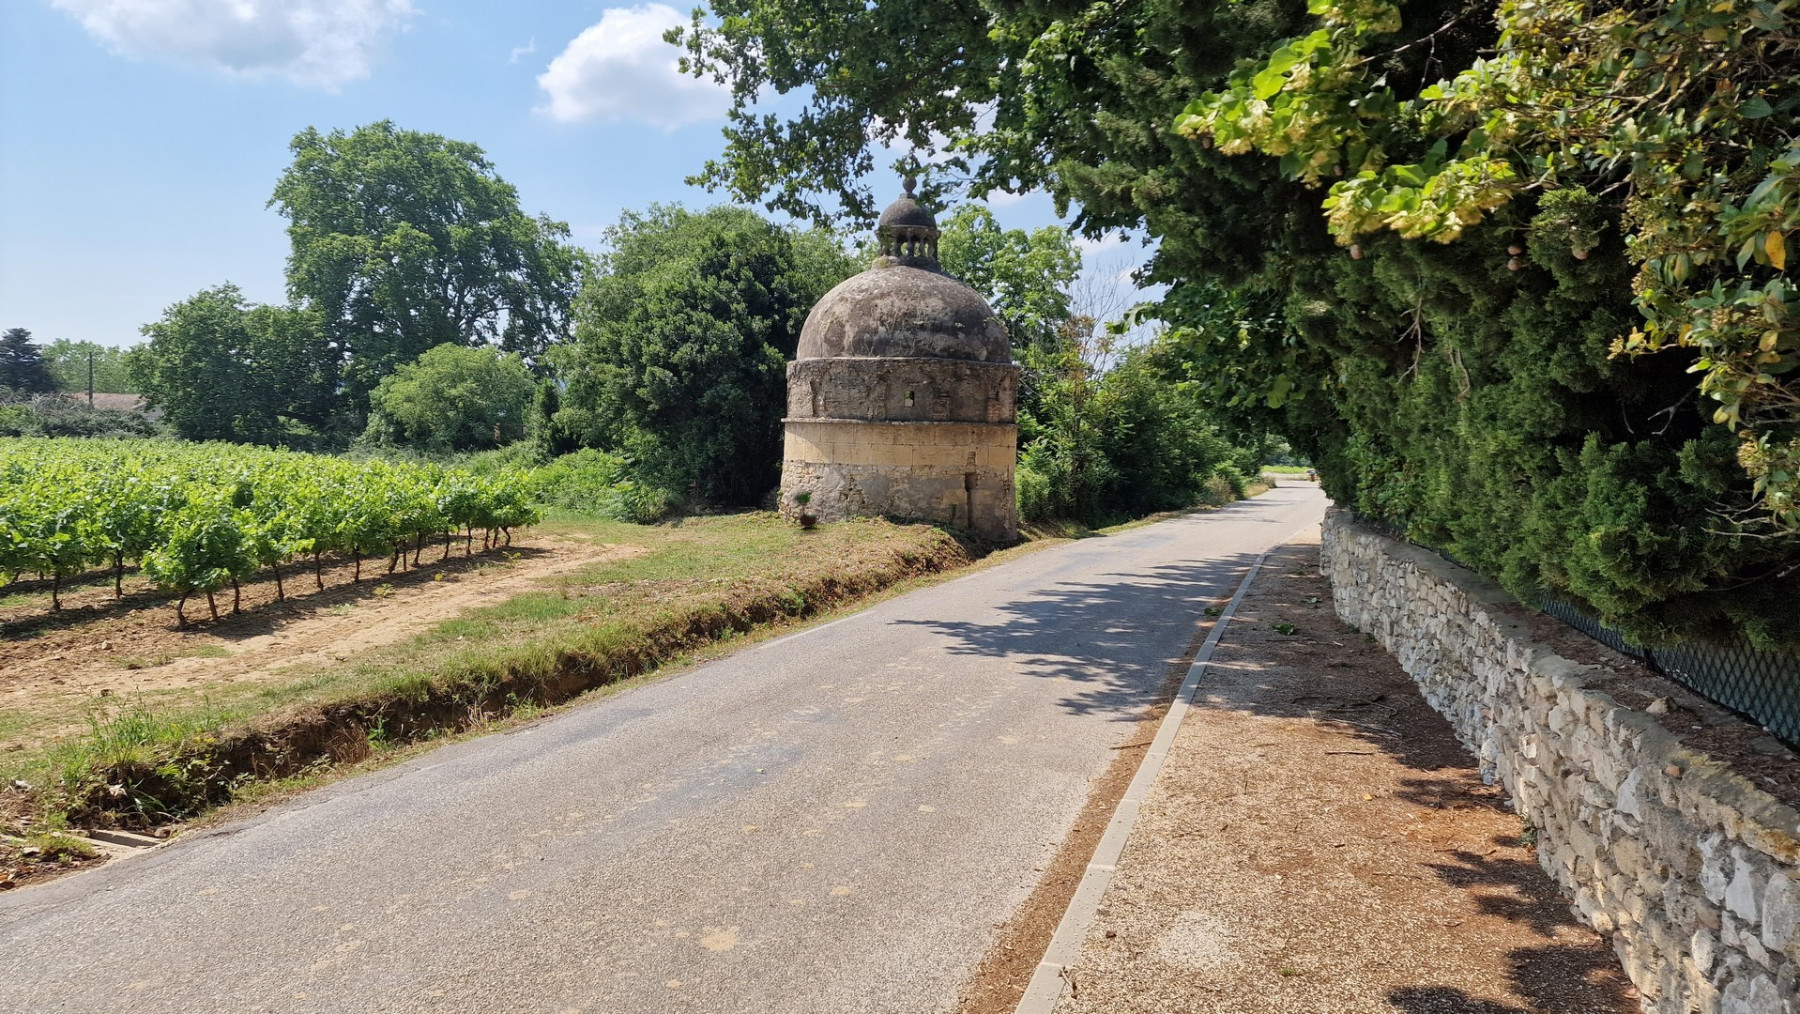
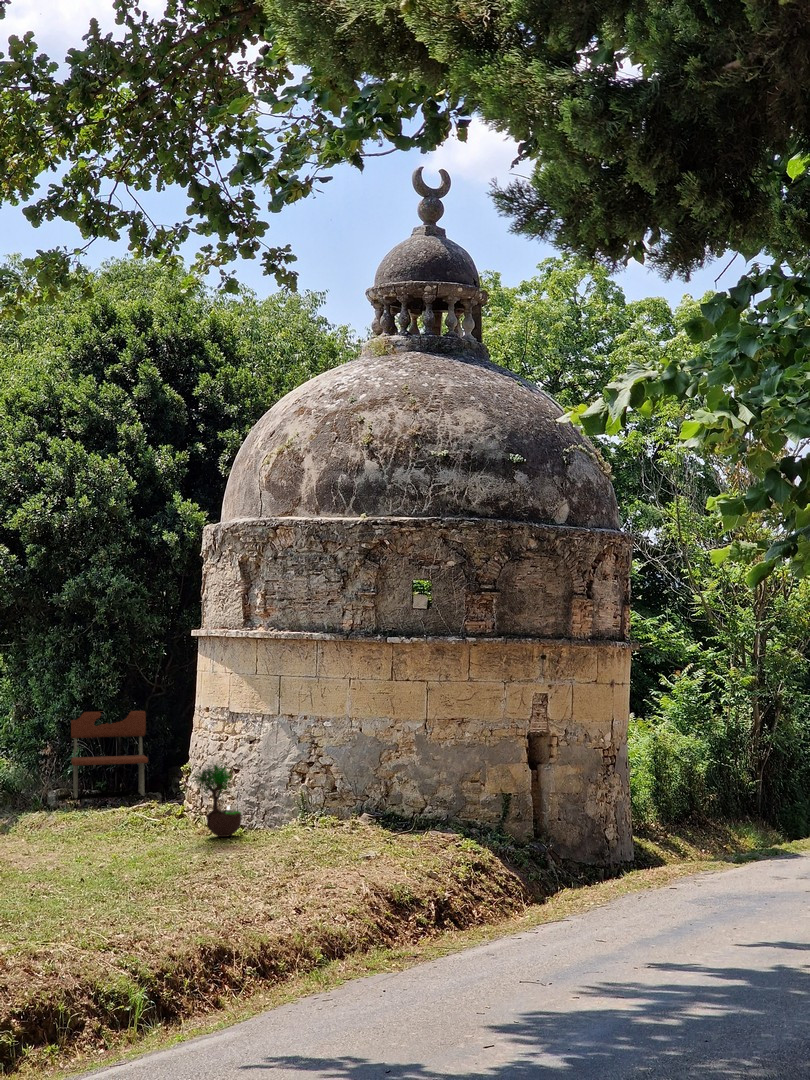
bench: none [711,464,754,510] -> present [71,711,148,798]

